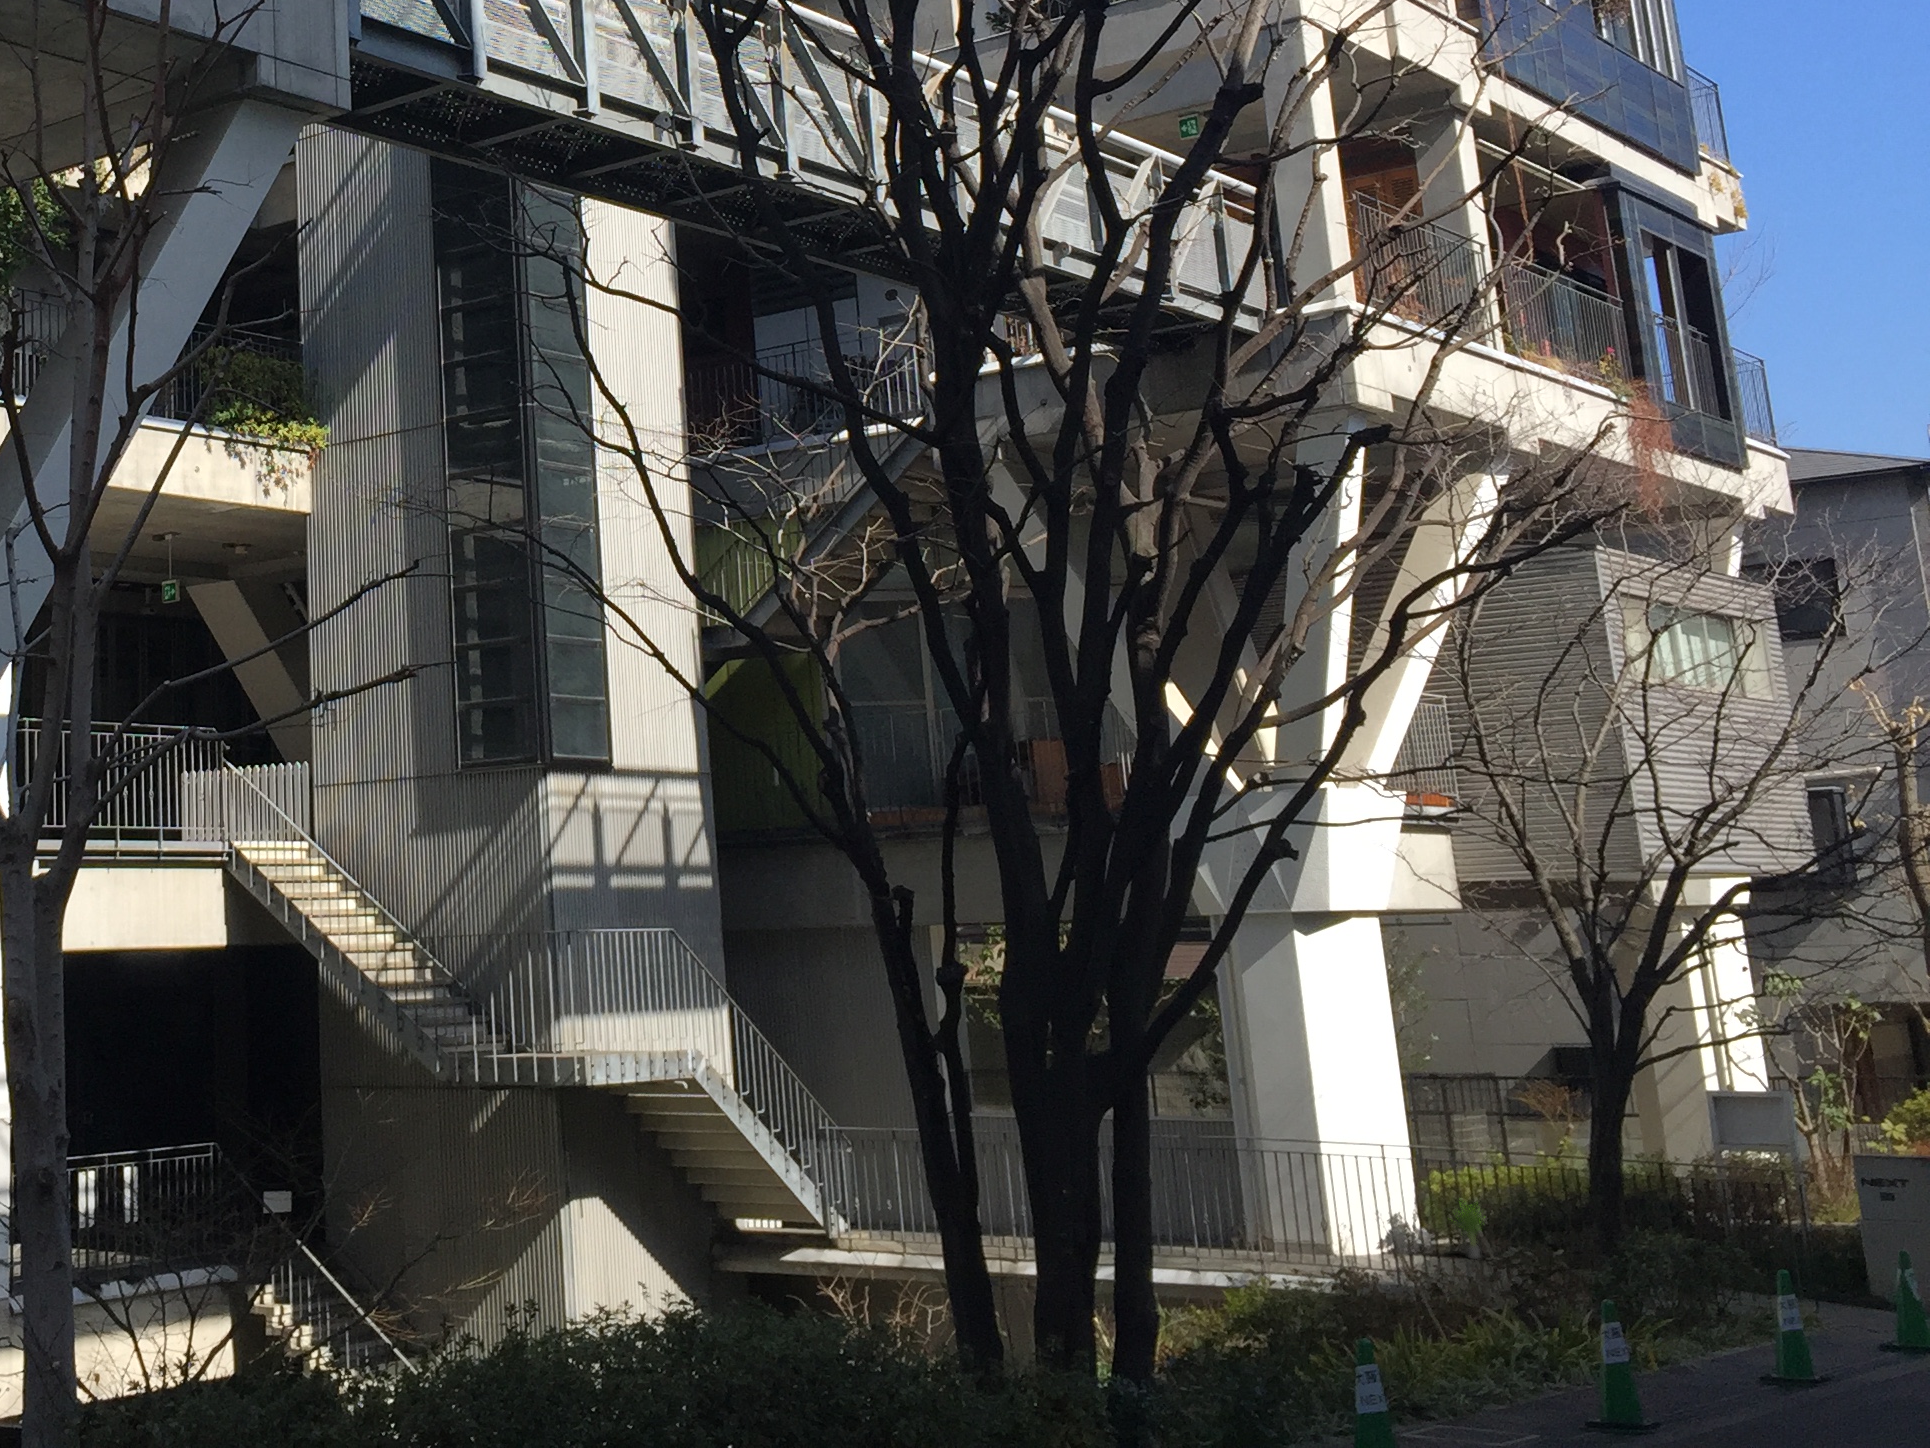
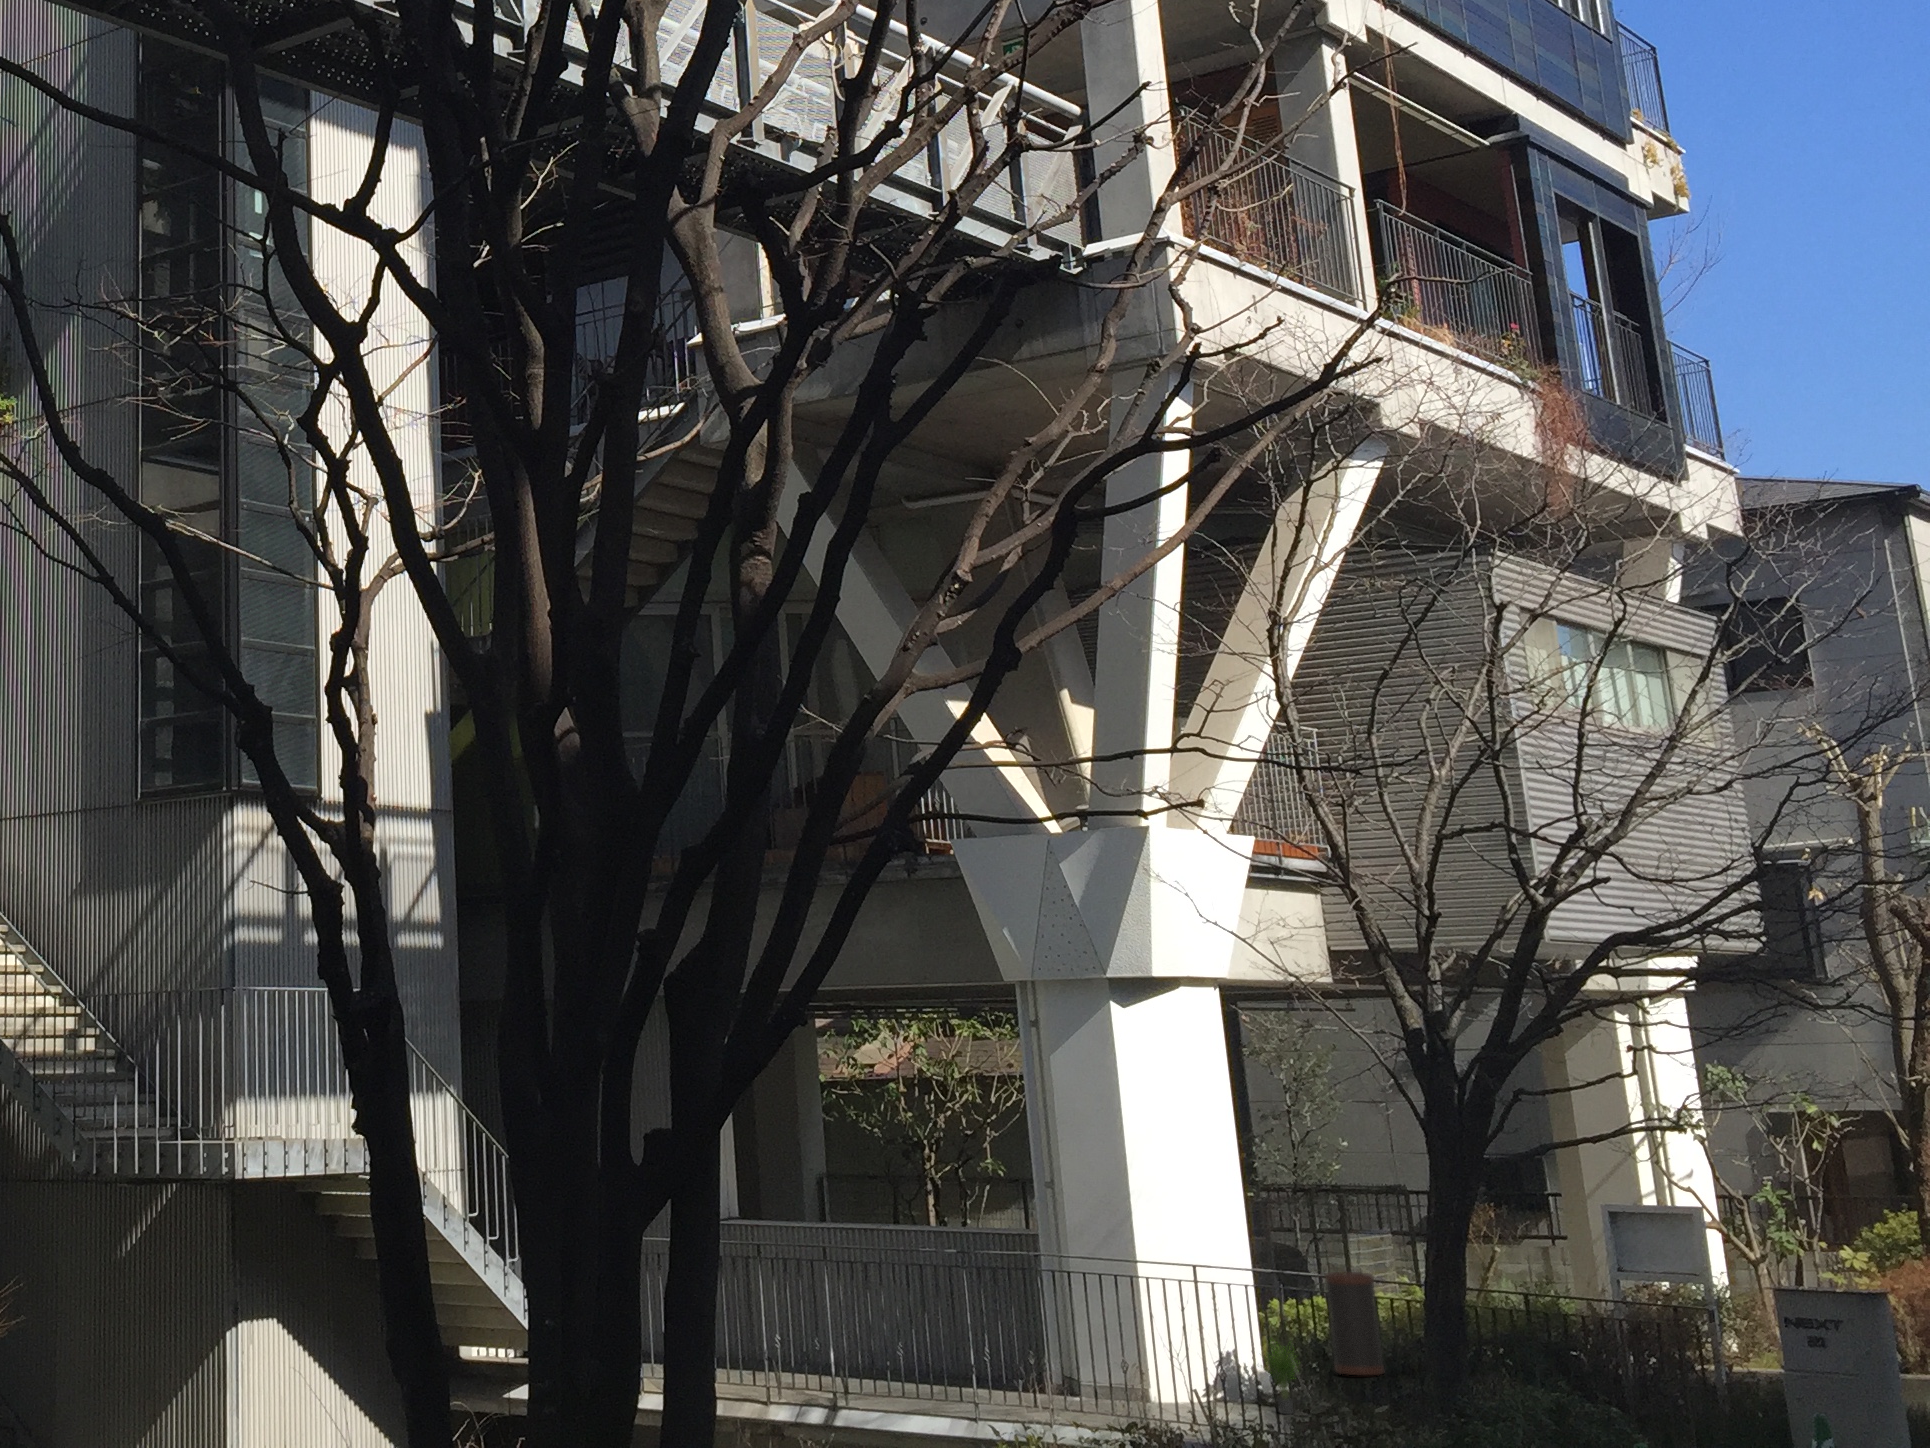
trash can: none [1492,1148,1544,1232] -> present [1325,1272,1384,1375]

